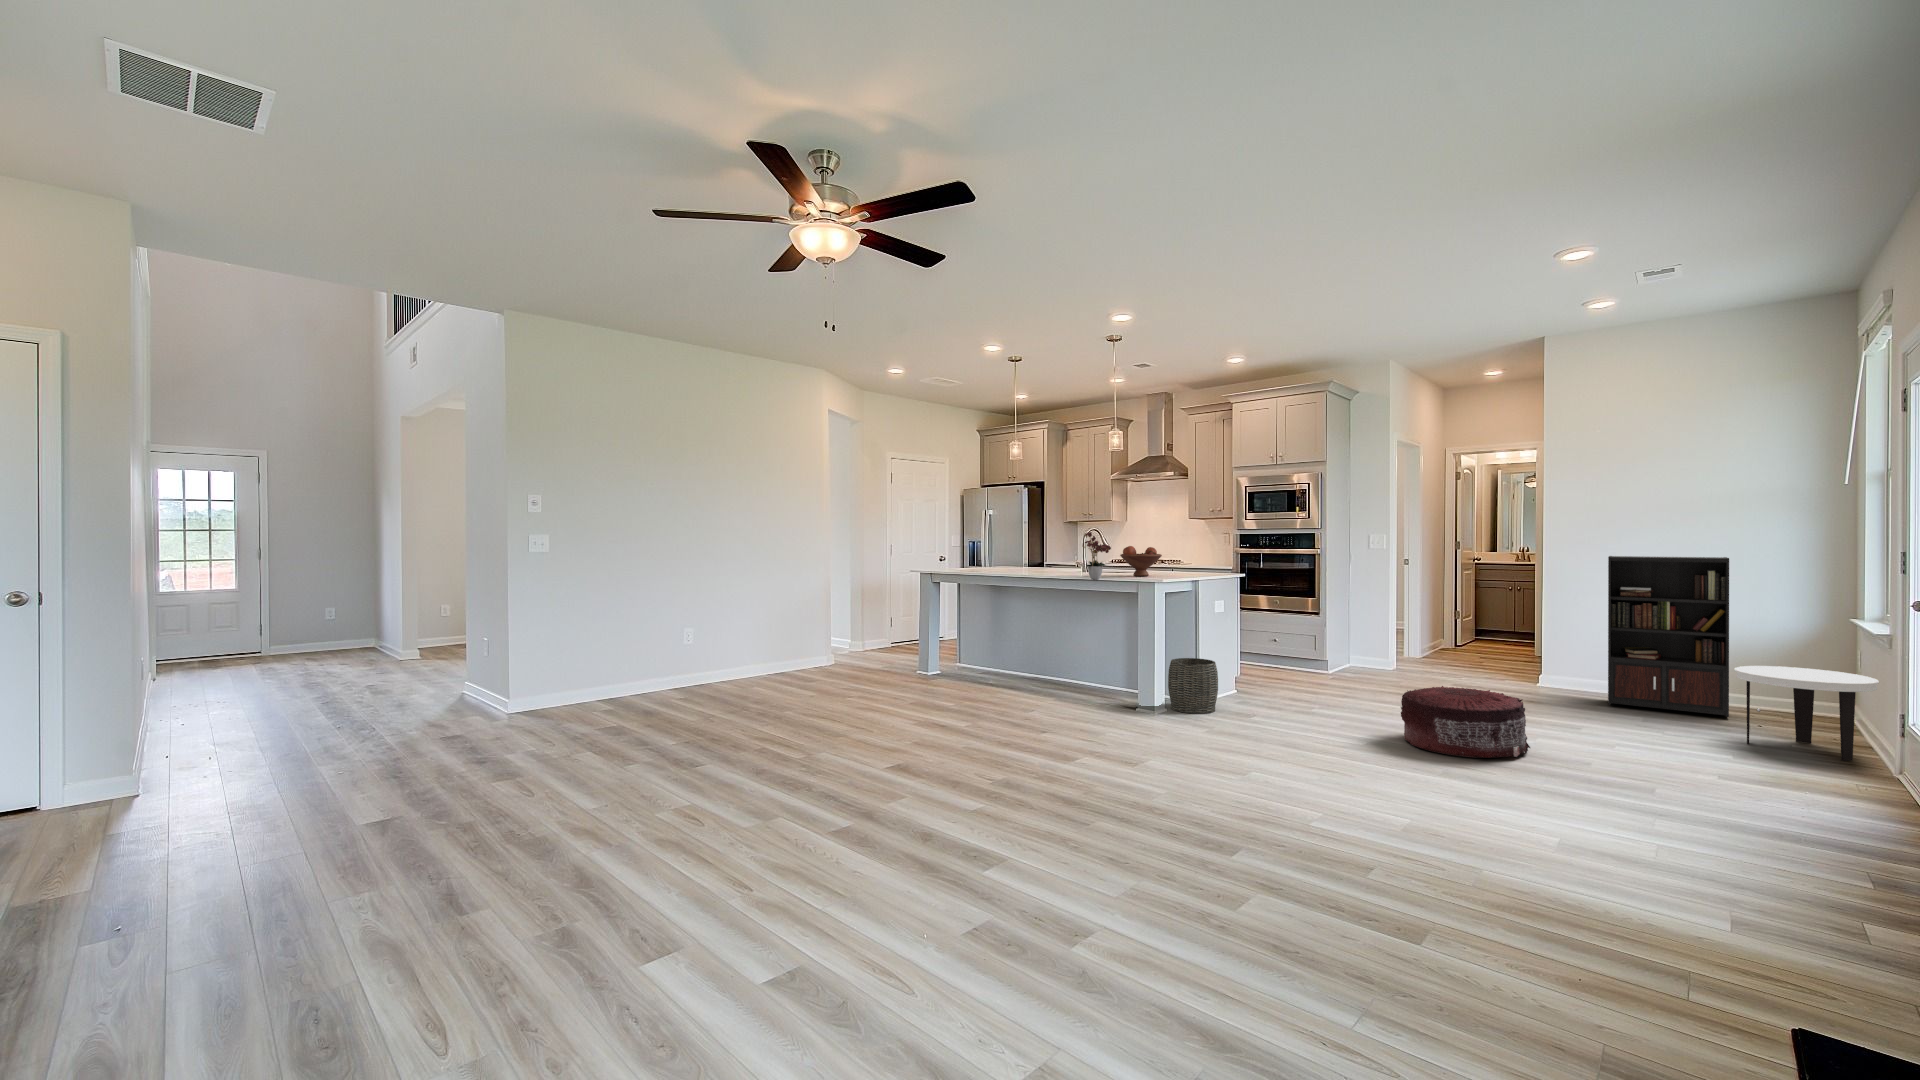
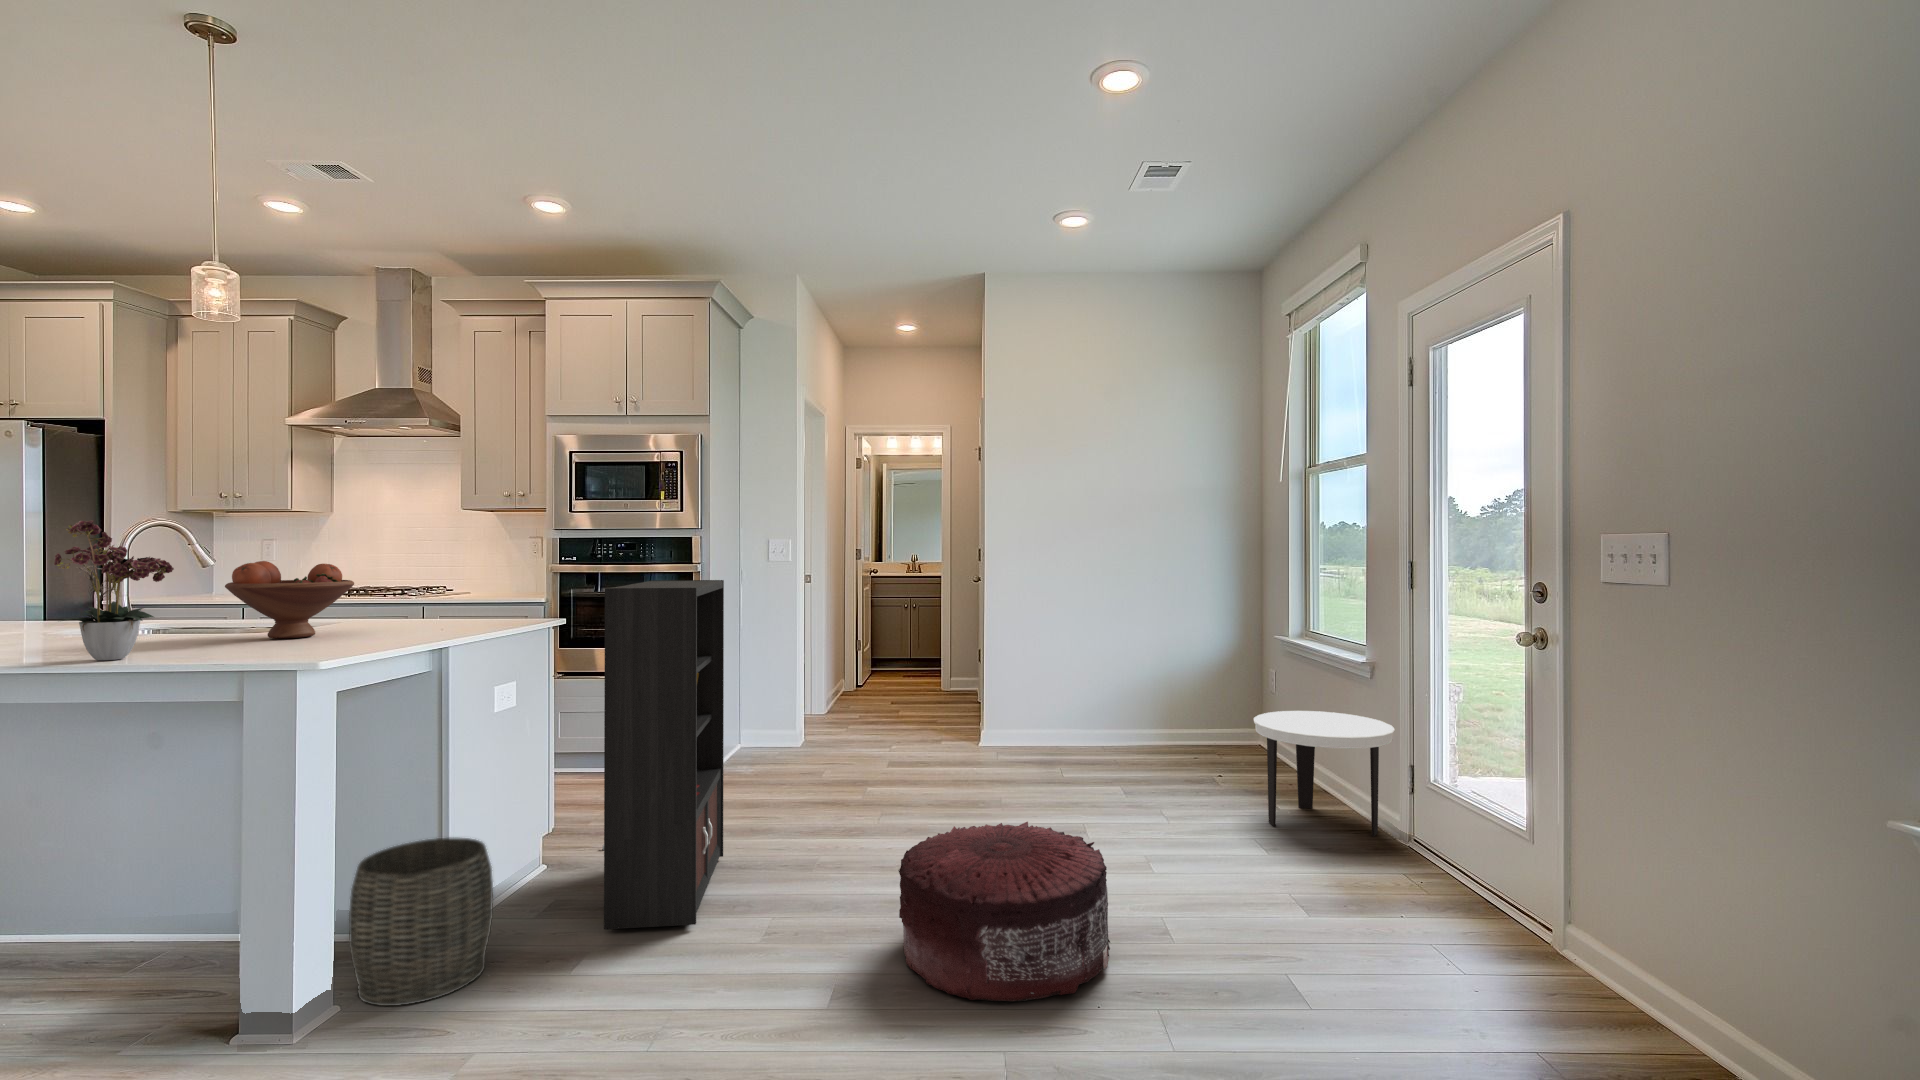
bookcase: present [1608,556,1760,717] -> present [603,580,724,929]

